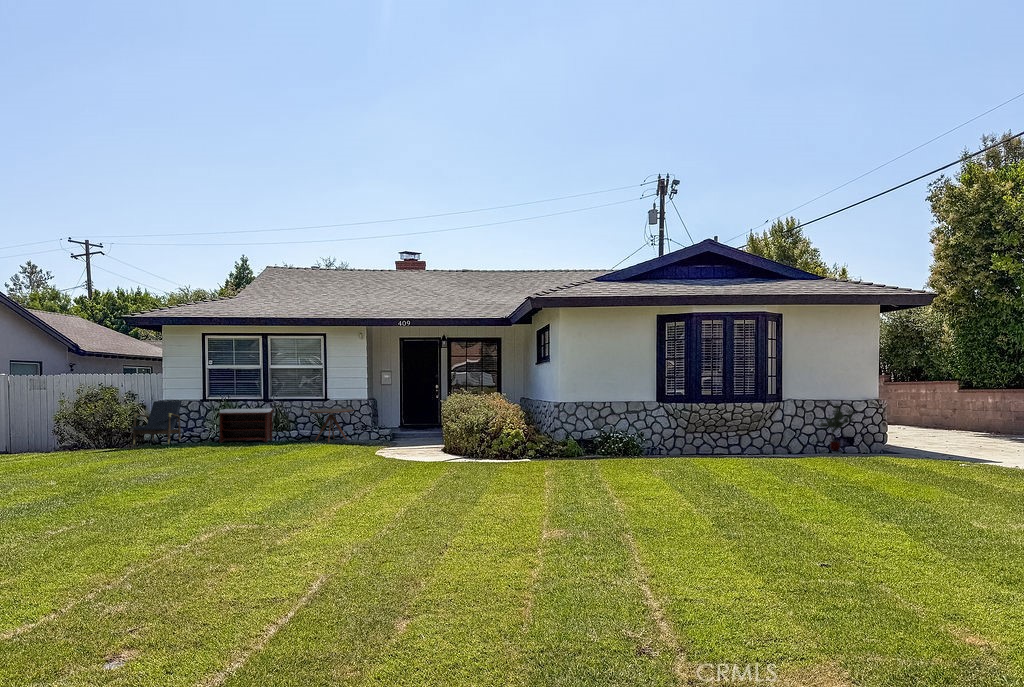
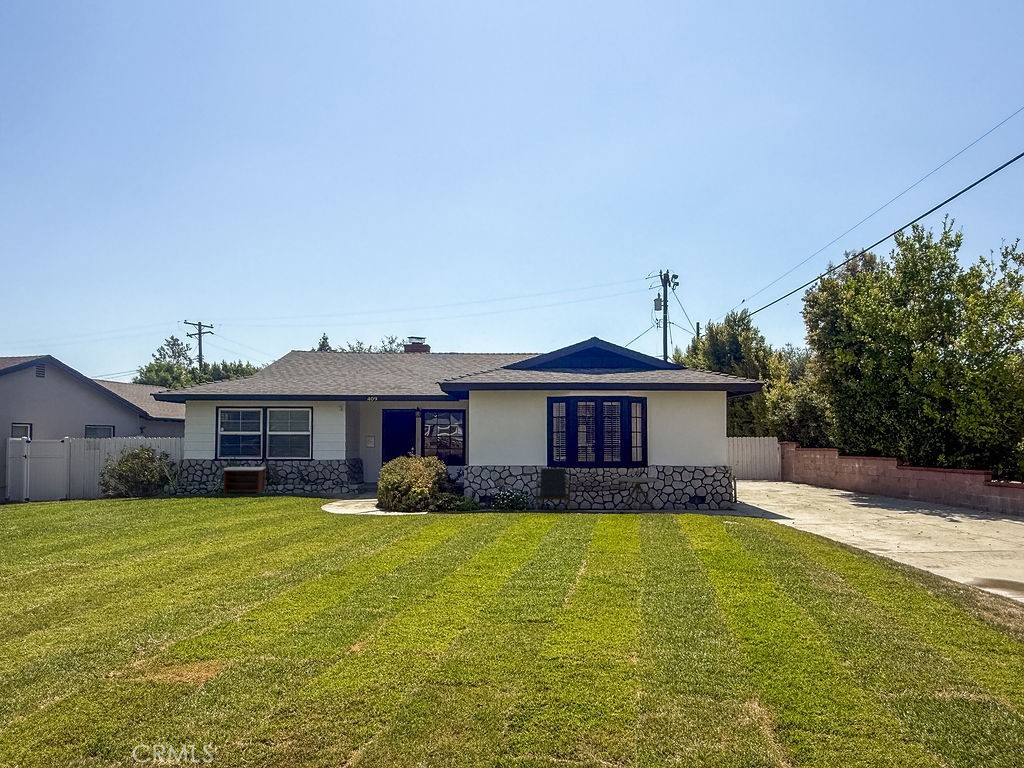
lounge chair: present [133,401,181,445] -> present [536,468,570,509]
potted tree: present [816,404,854,451] -> none [670,470,702,508]
round table: present [308,409,354,442] -> present [616,477,659,511]

